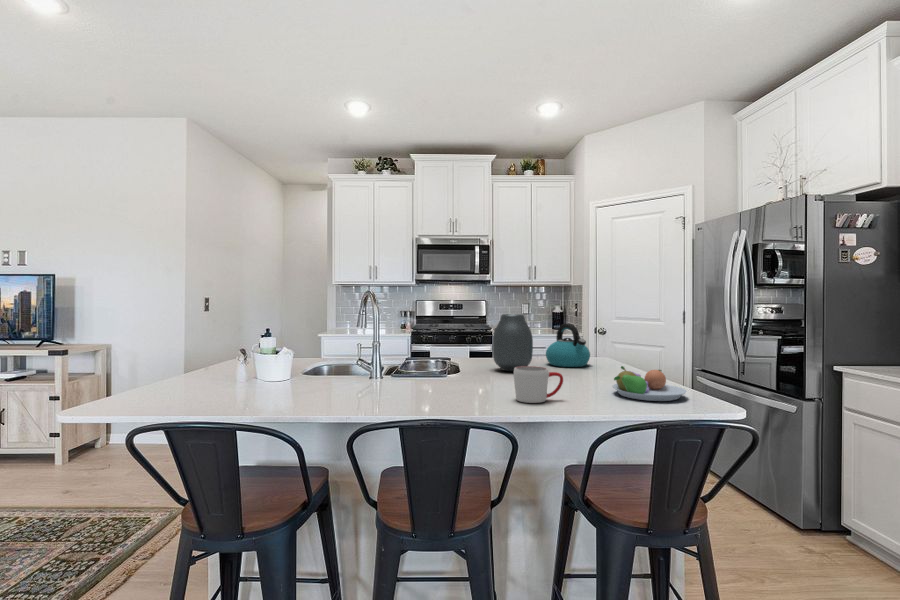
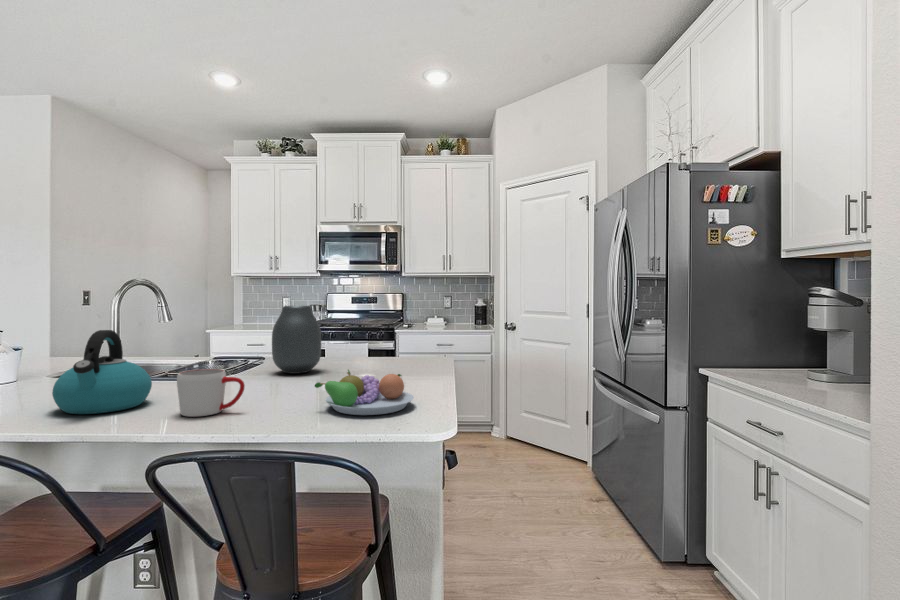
kettle: present [546,324,590,367] -> present [52,330,152,414]

